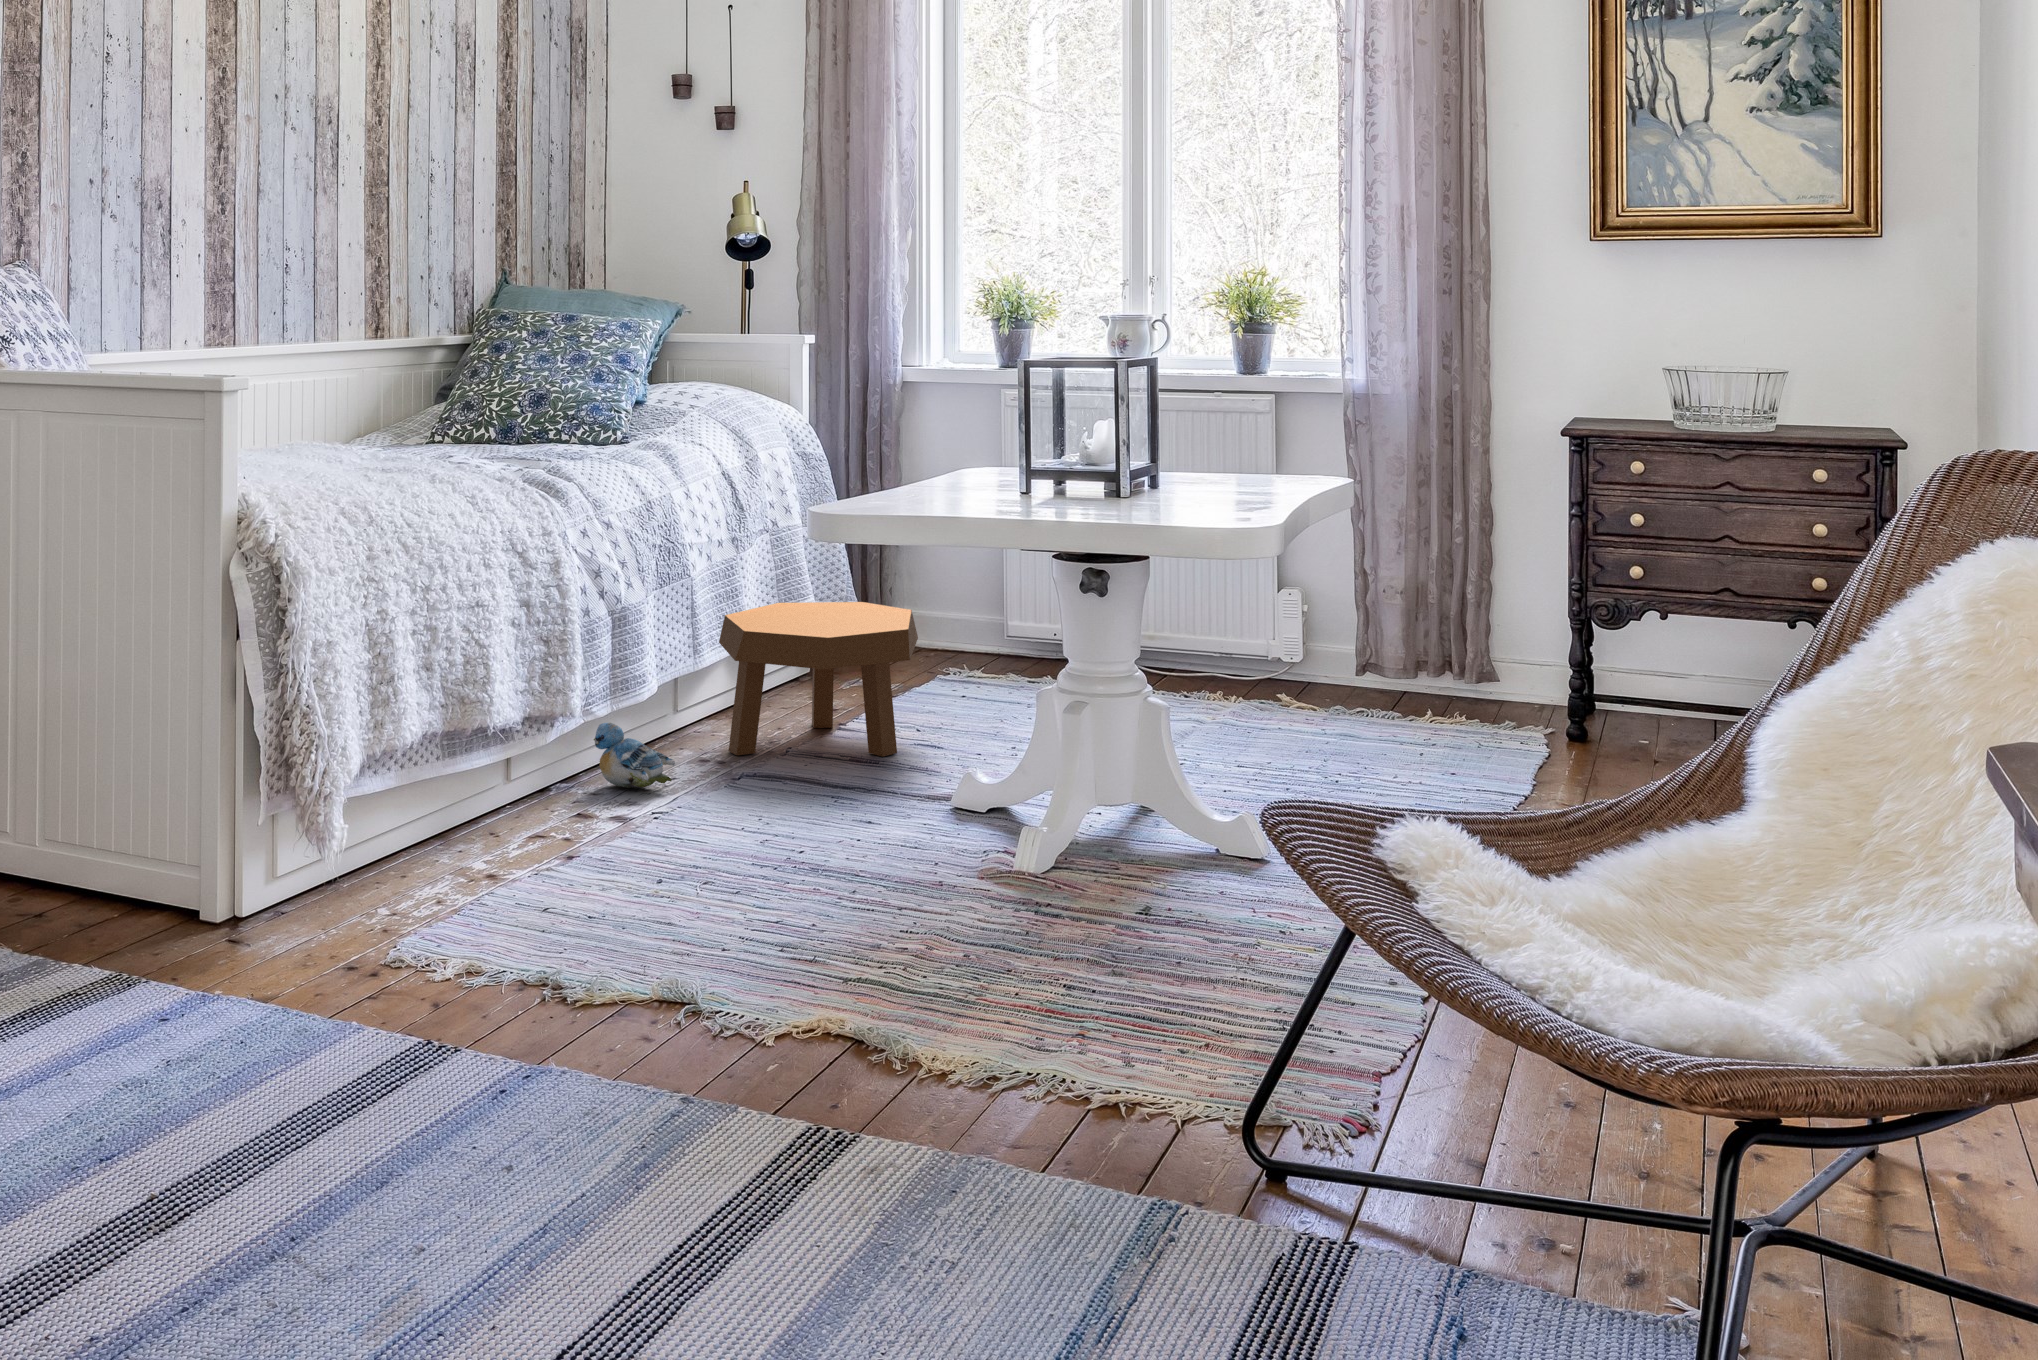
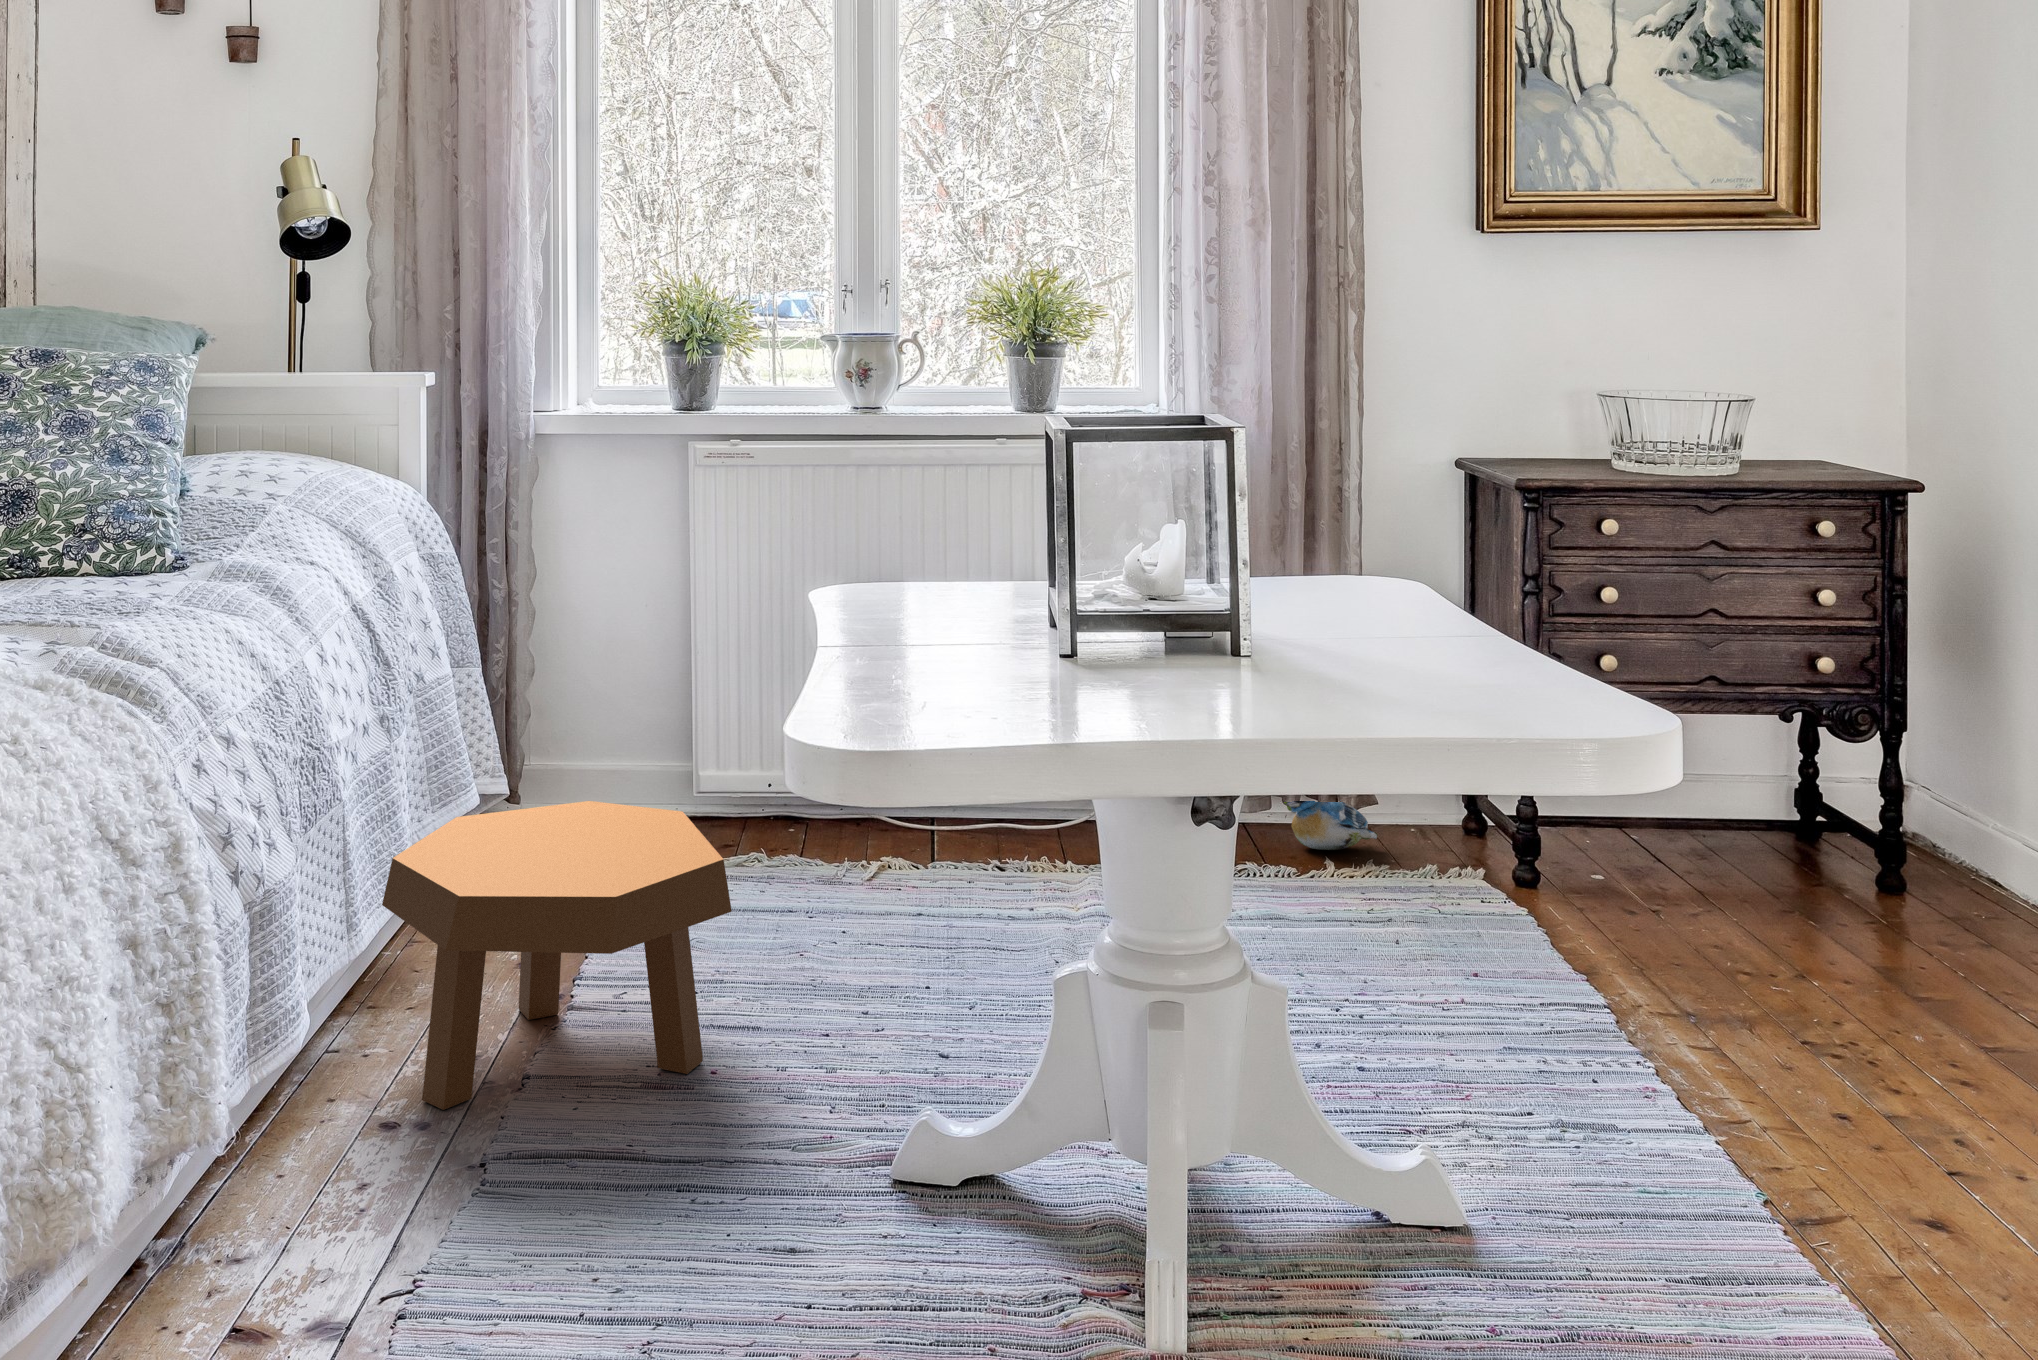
plush toy: present [594,723,675,788] -> present [1284,801,1378,850]

